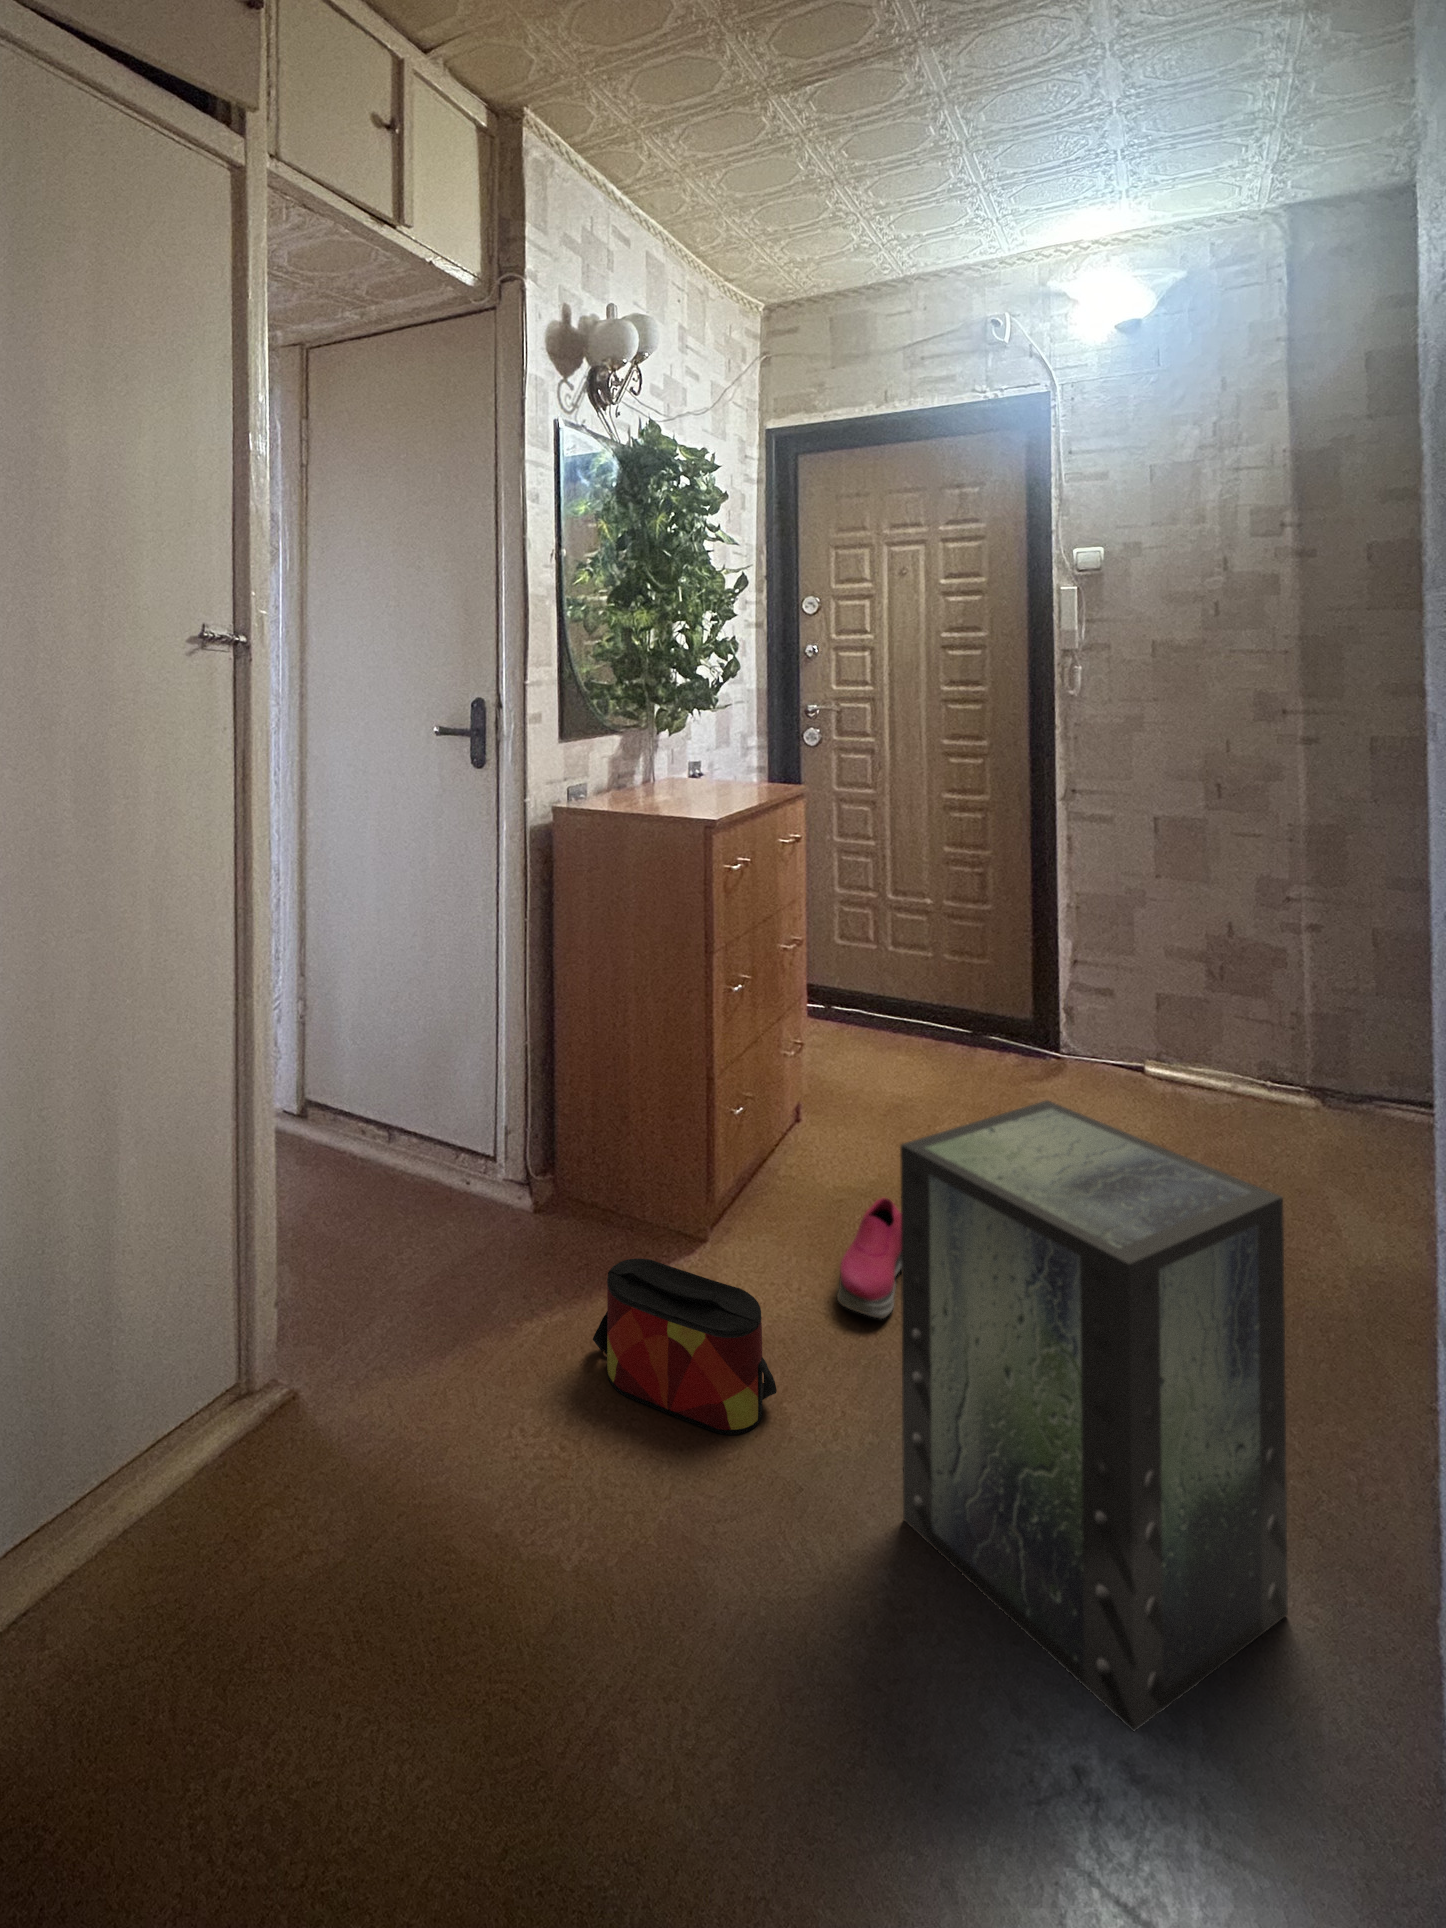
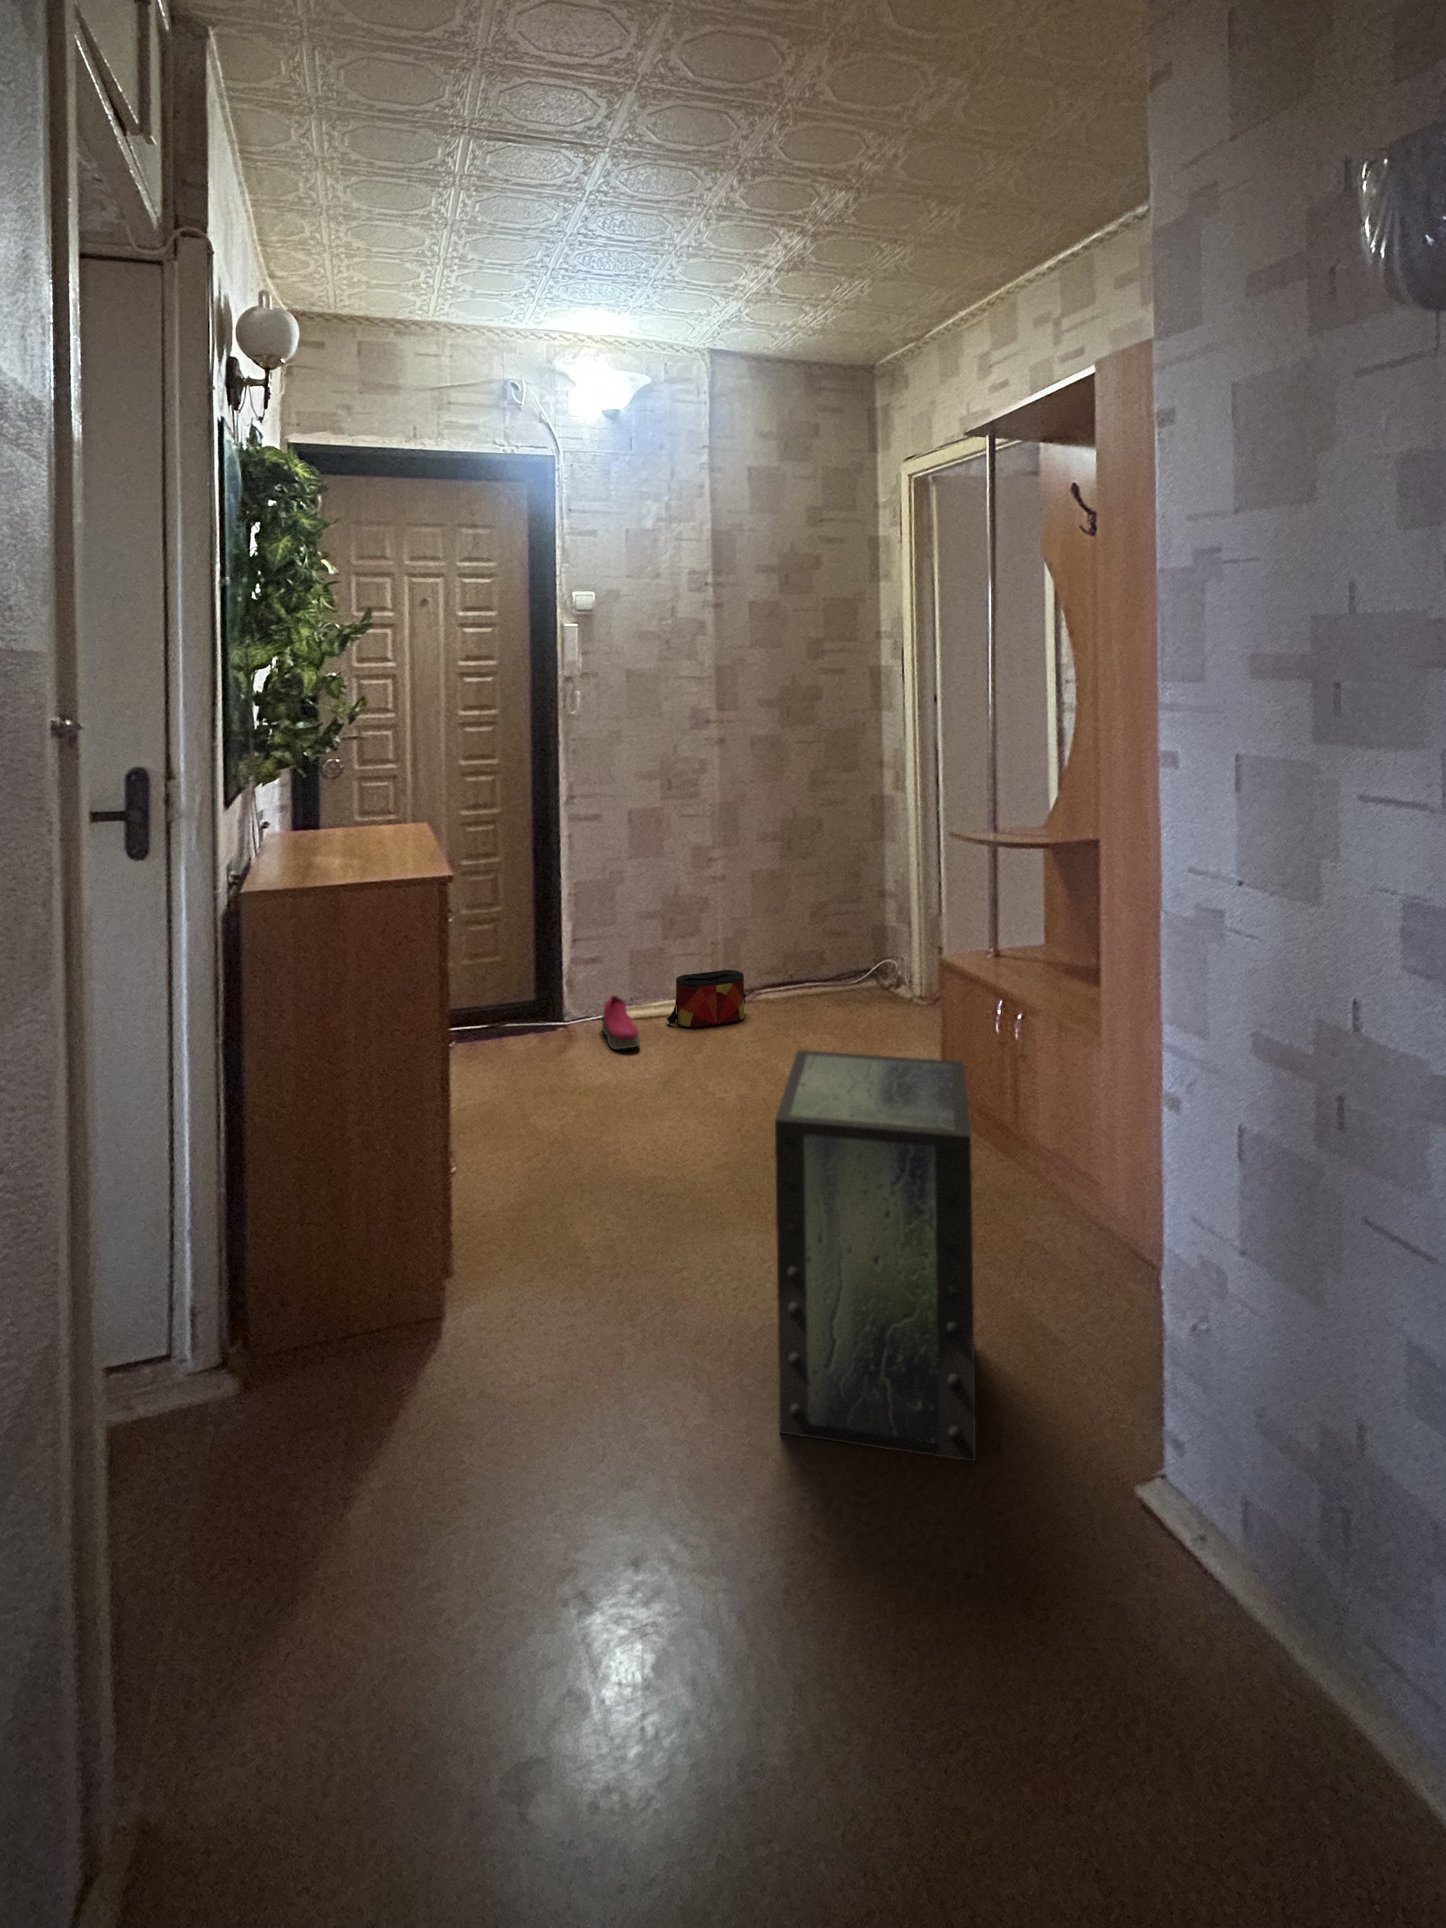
shoe: present [837,1198,901,1319] -> present [602,996,640,1049]
bag: present [593,1259,777,1435] -> present [667,970,745,1029]

